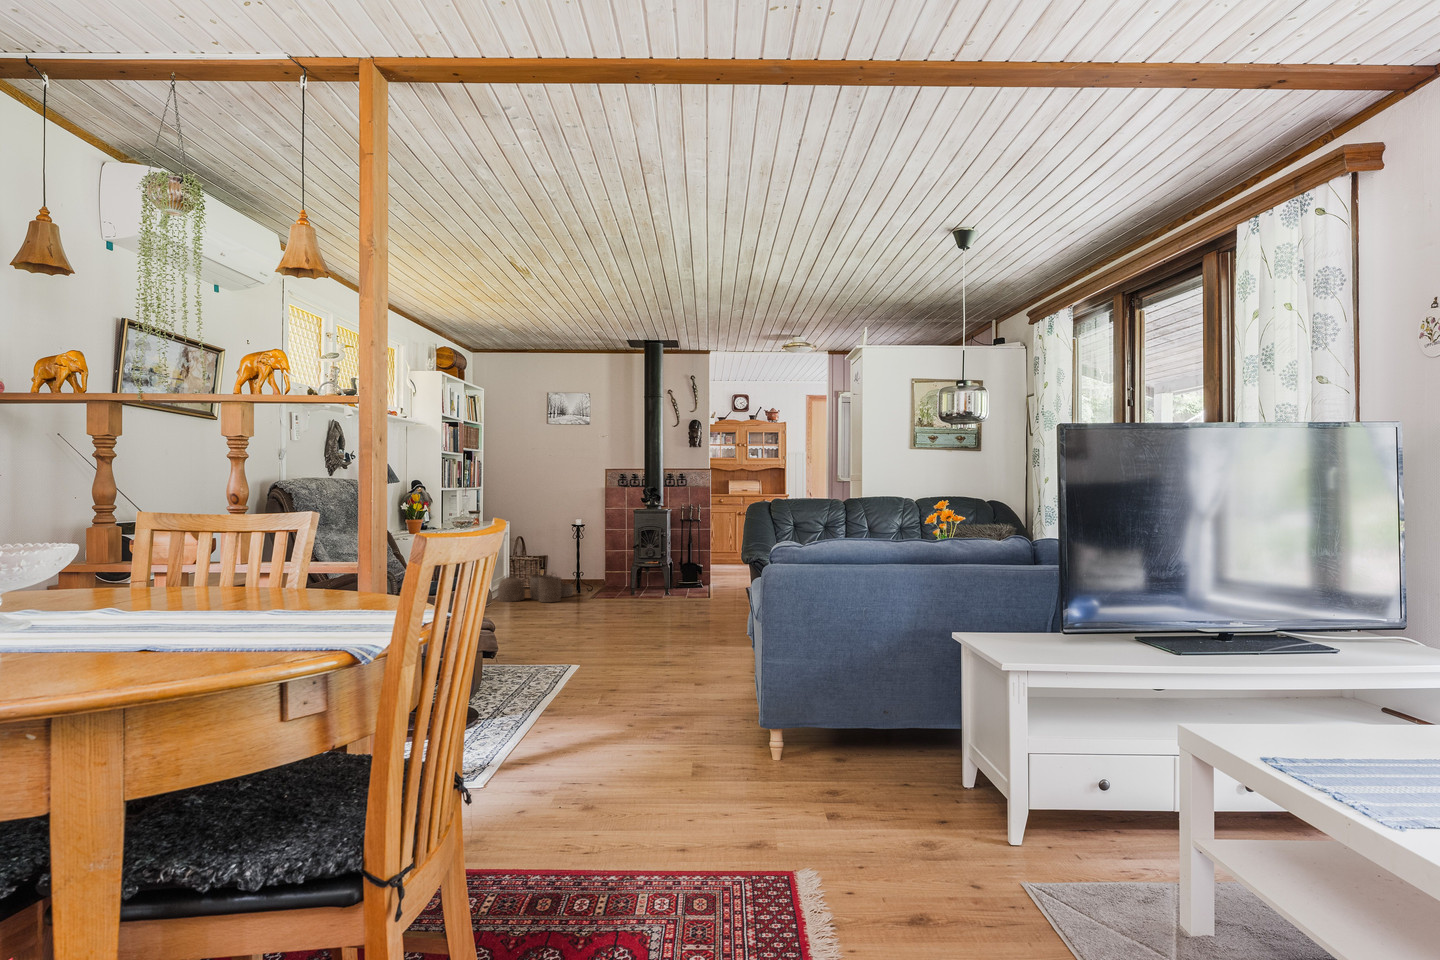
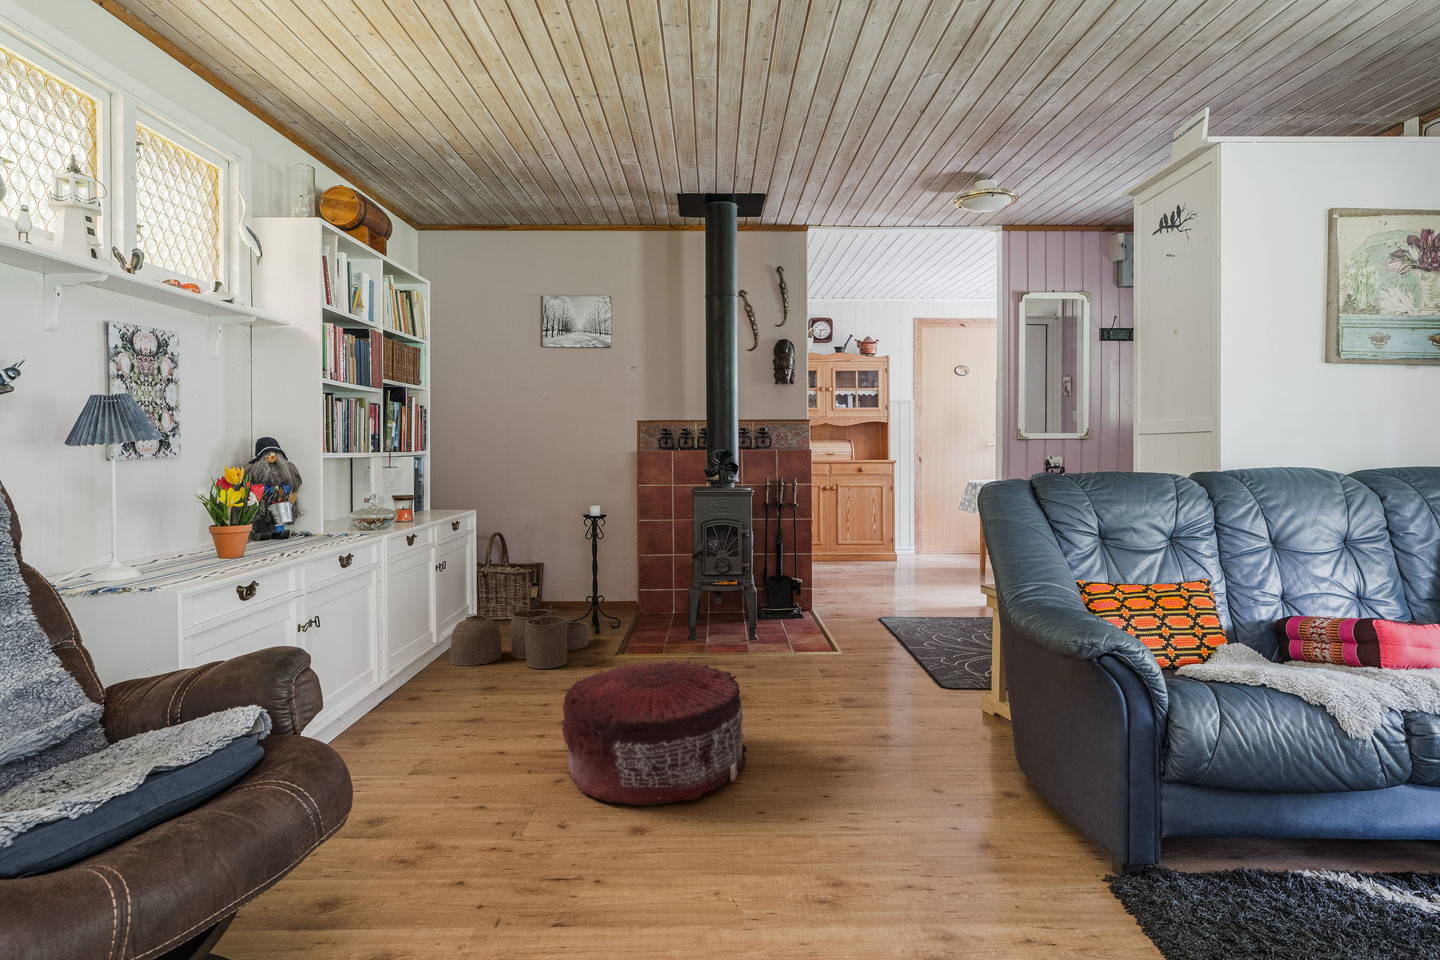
pouf: none [559,582,640,630] -> present [561,660,747,805]

